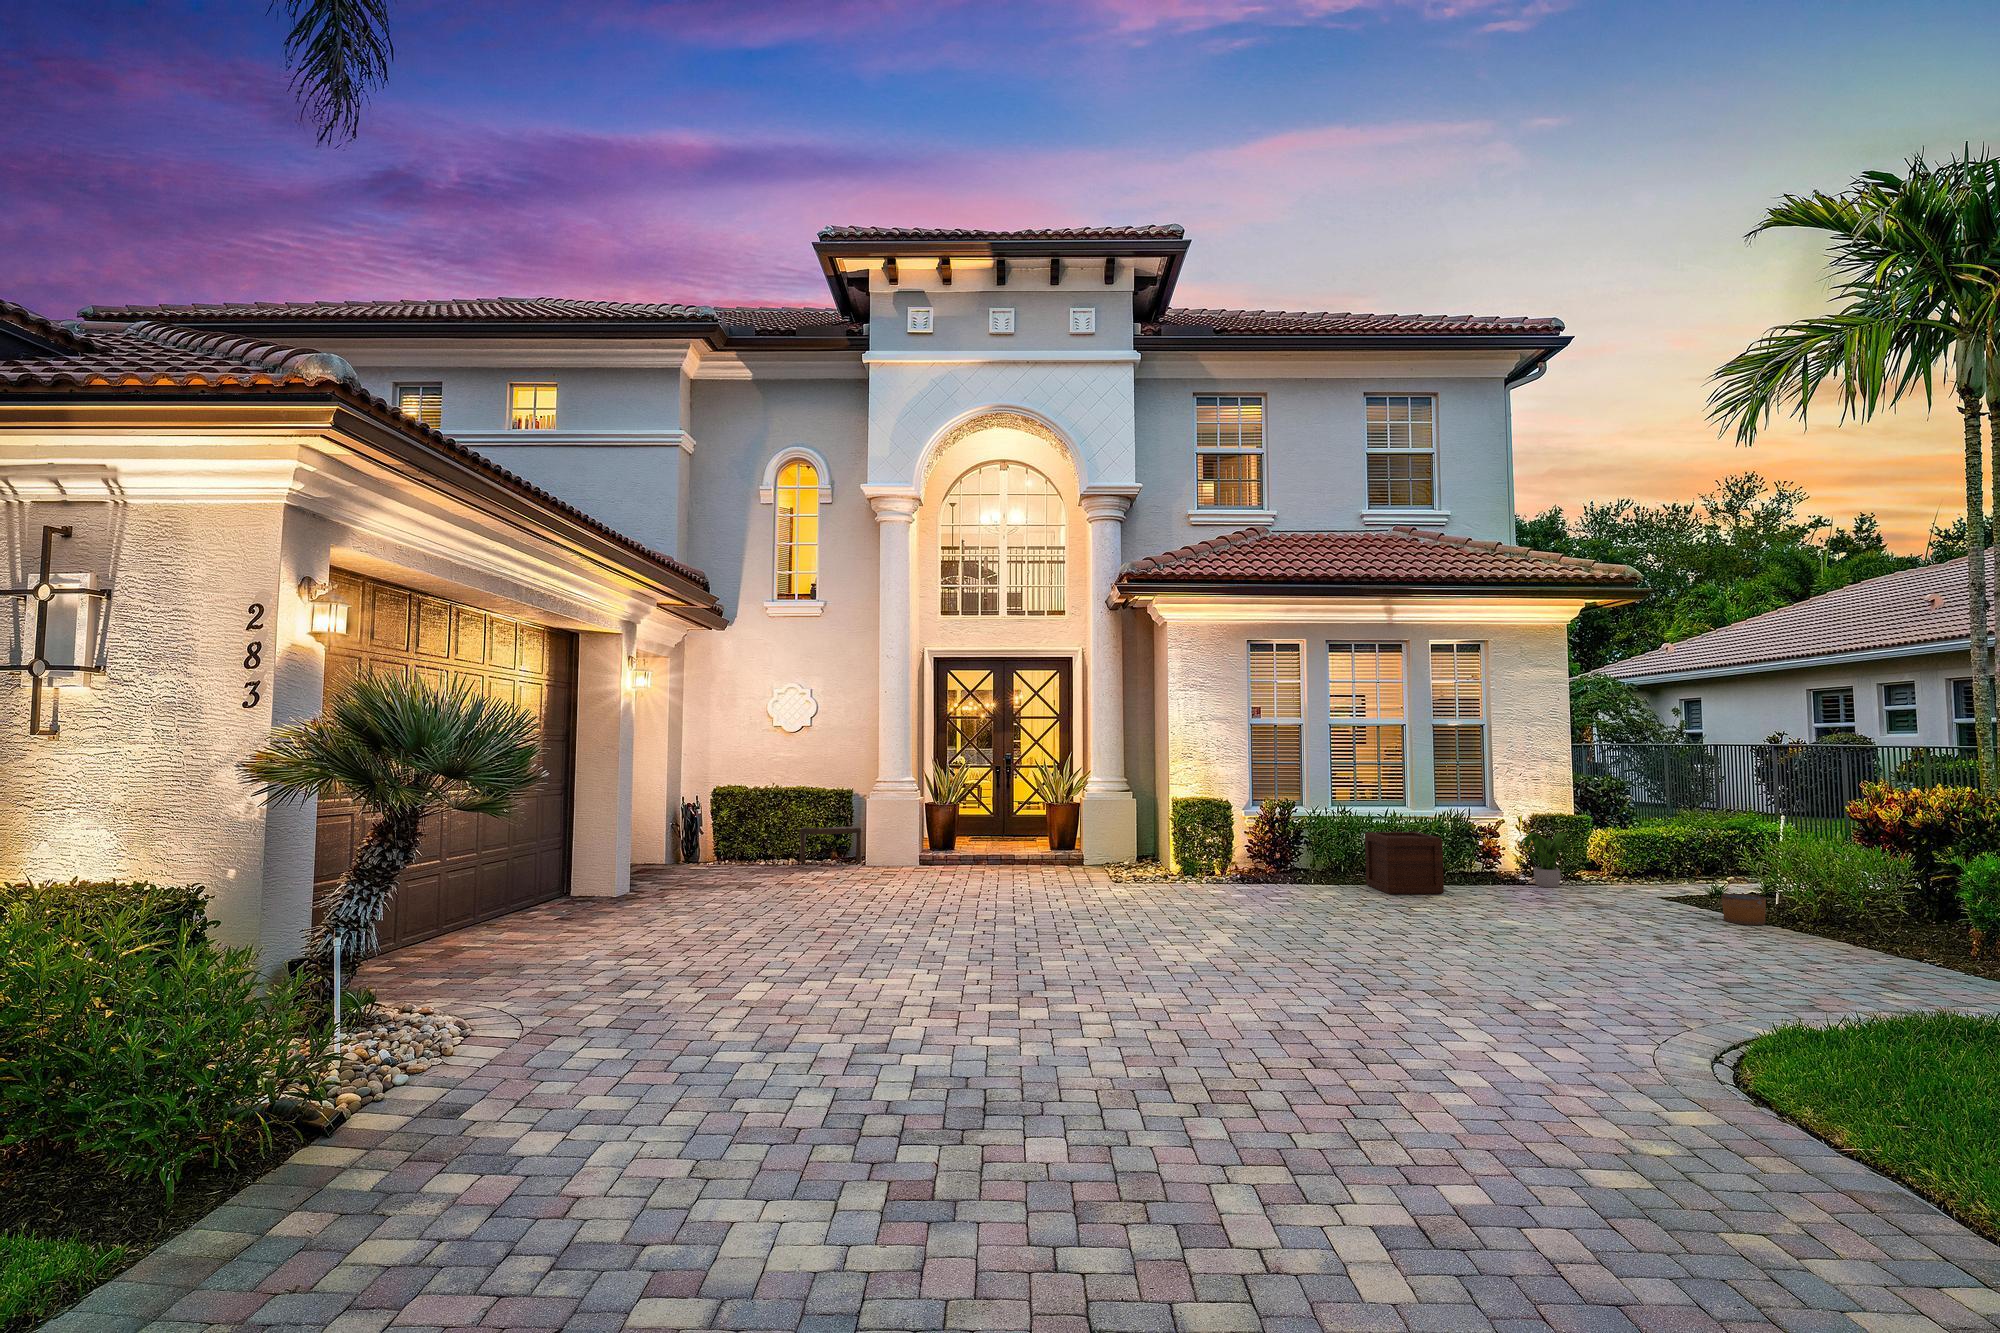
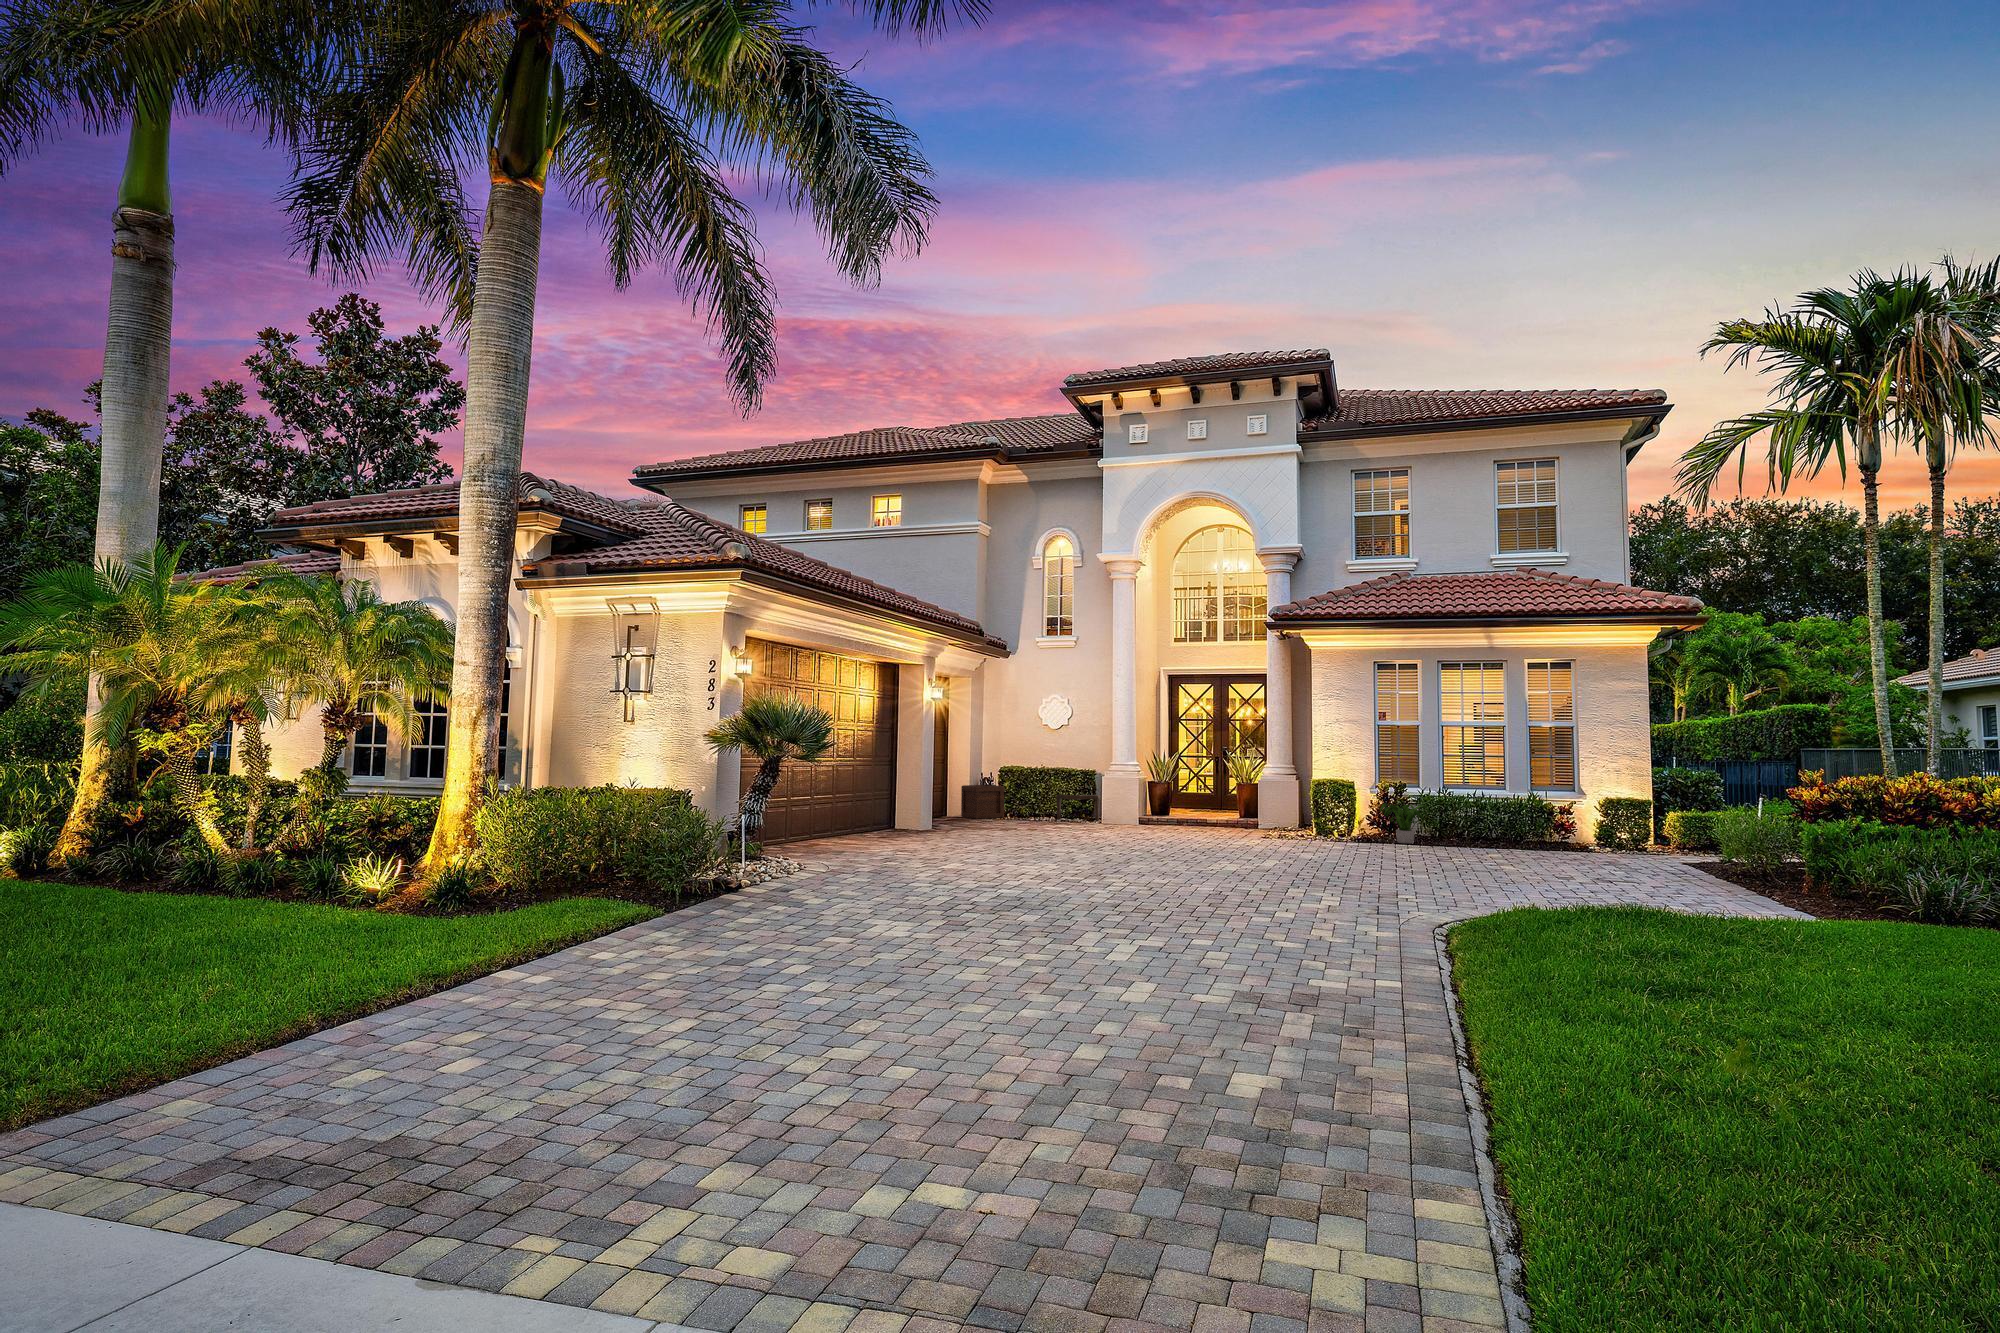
wooden crate: present [1365,832,1444,894] -> present [961,785,1004,819]
potted plant: present [1518,833,1576,887] -> present [1380,804,1430,843]
bucket: present [1721,878,1766,925] -> none [1704,840,1737,874]

